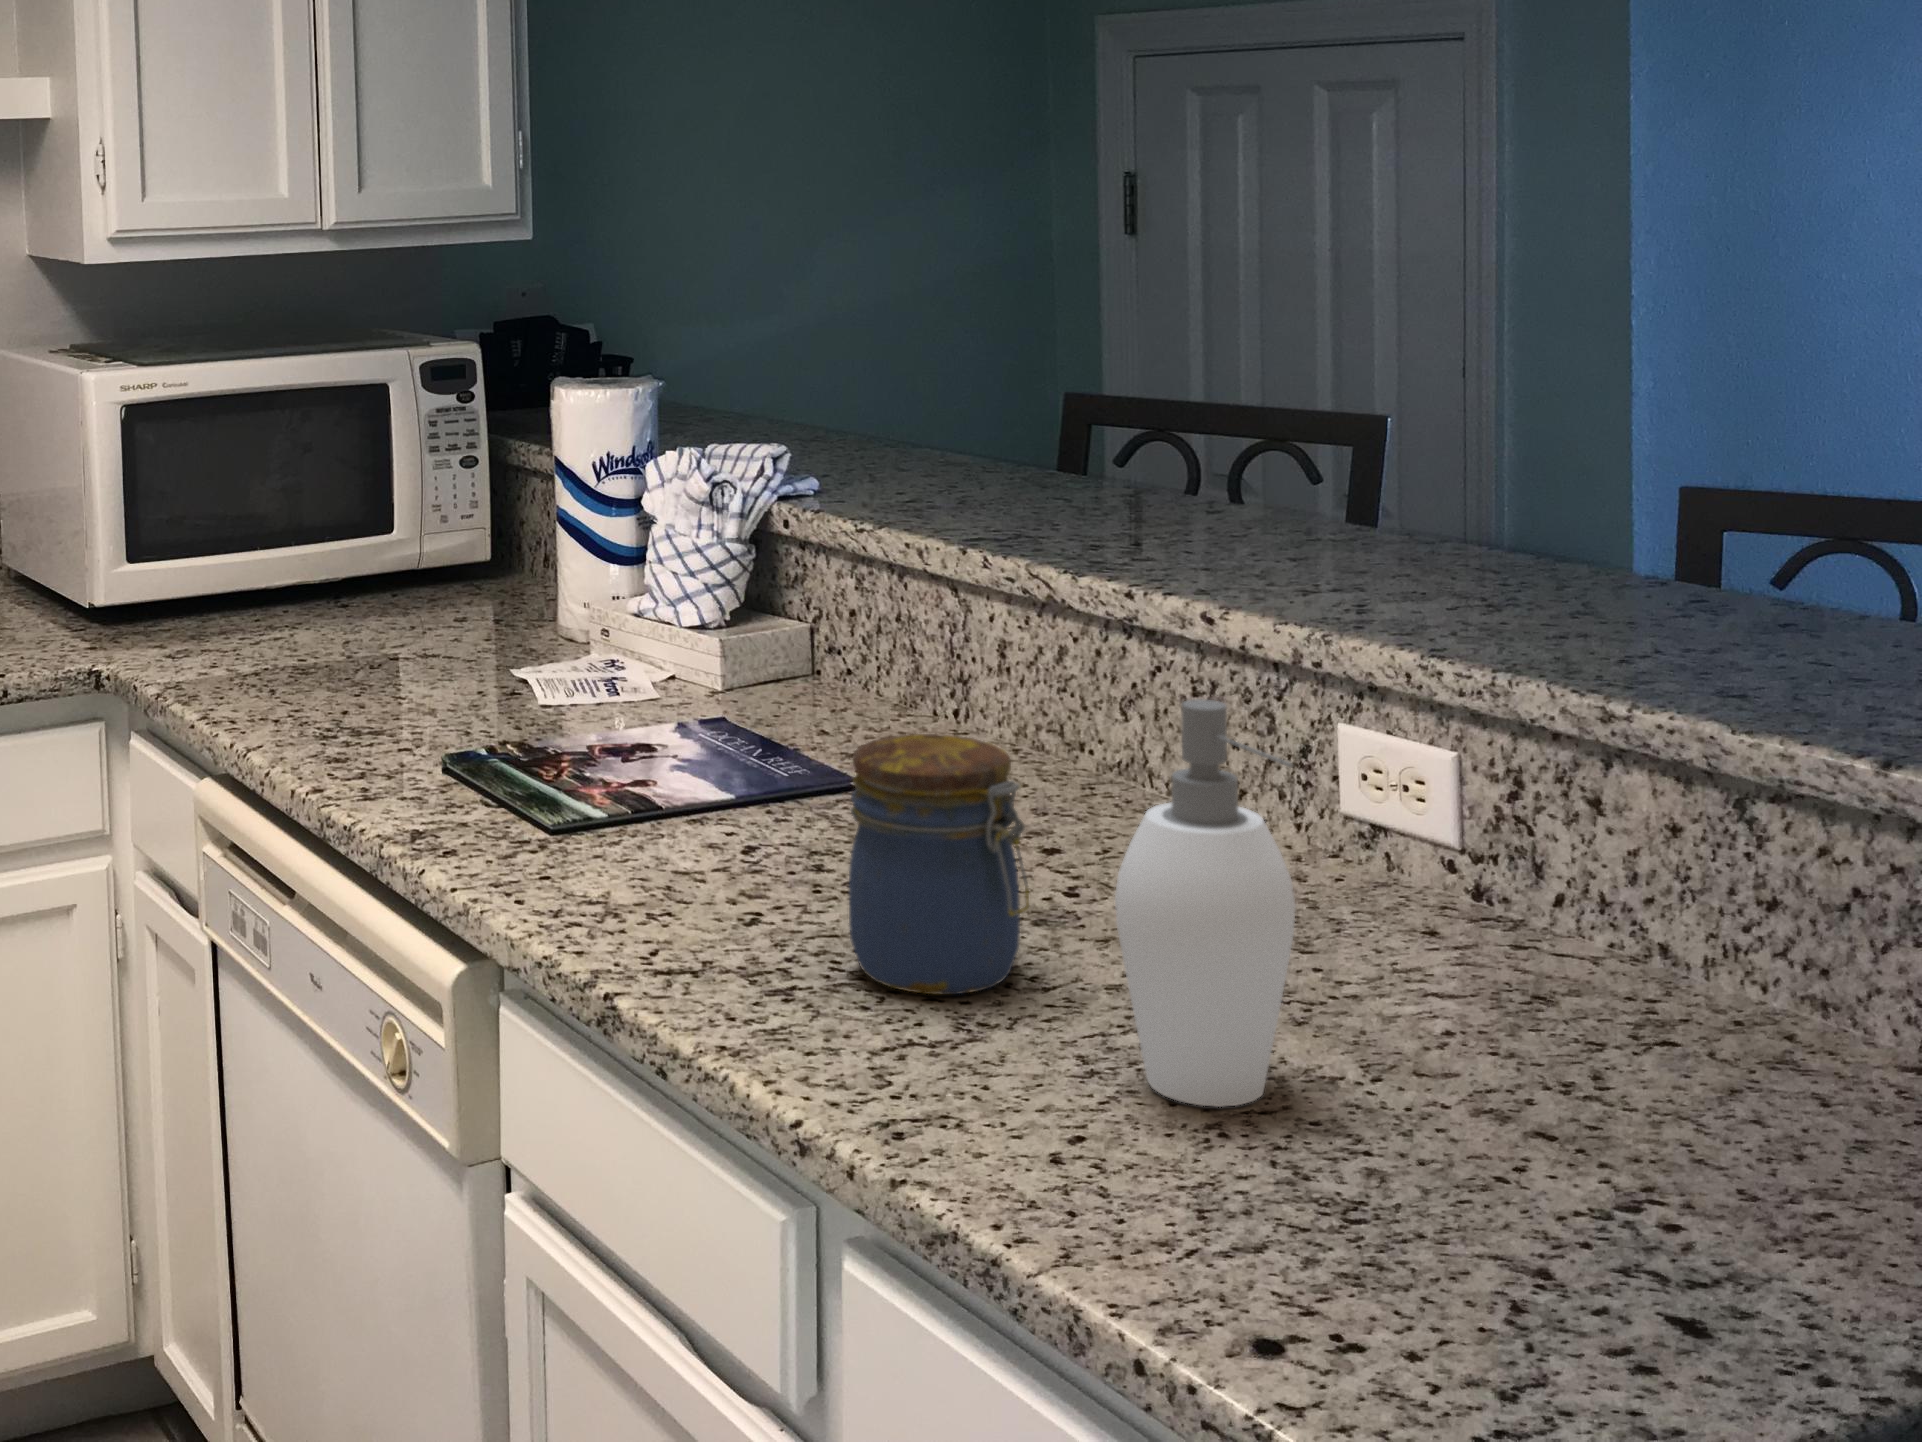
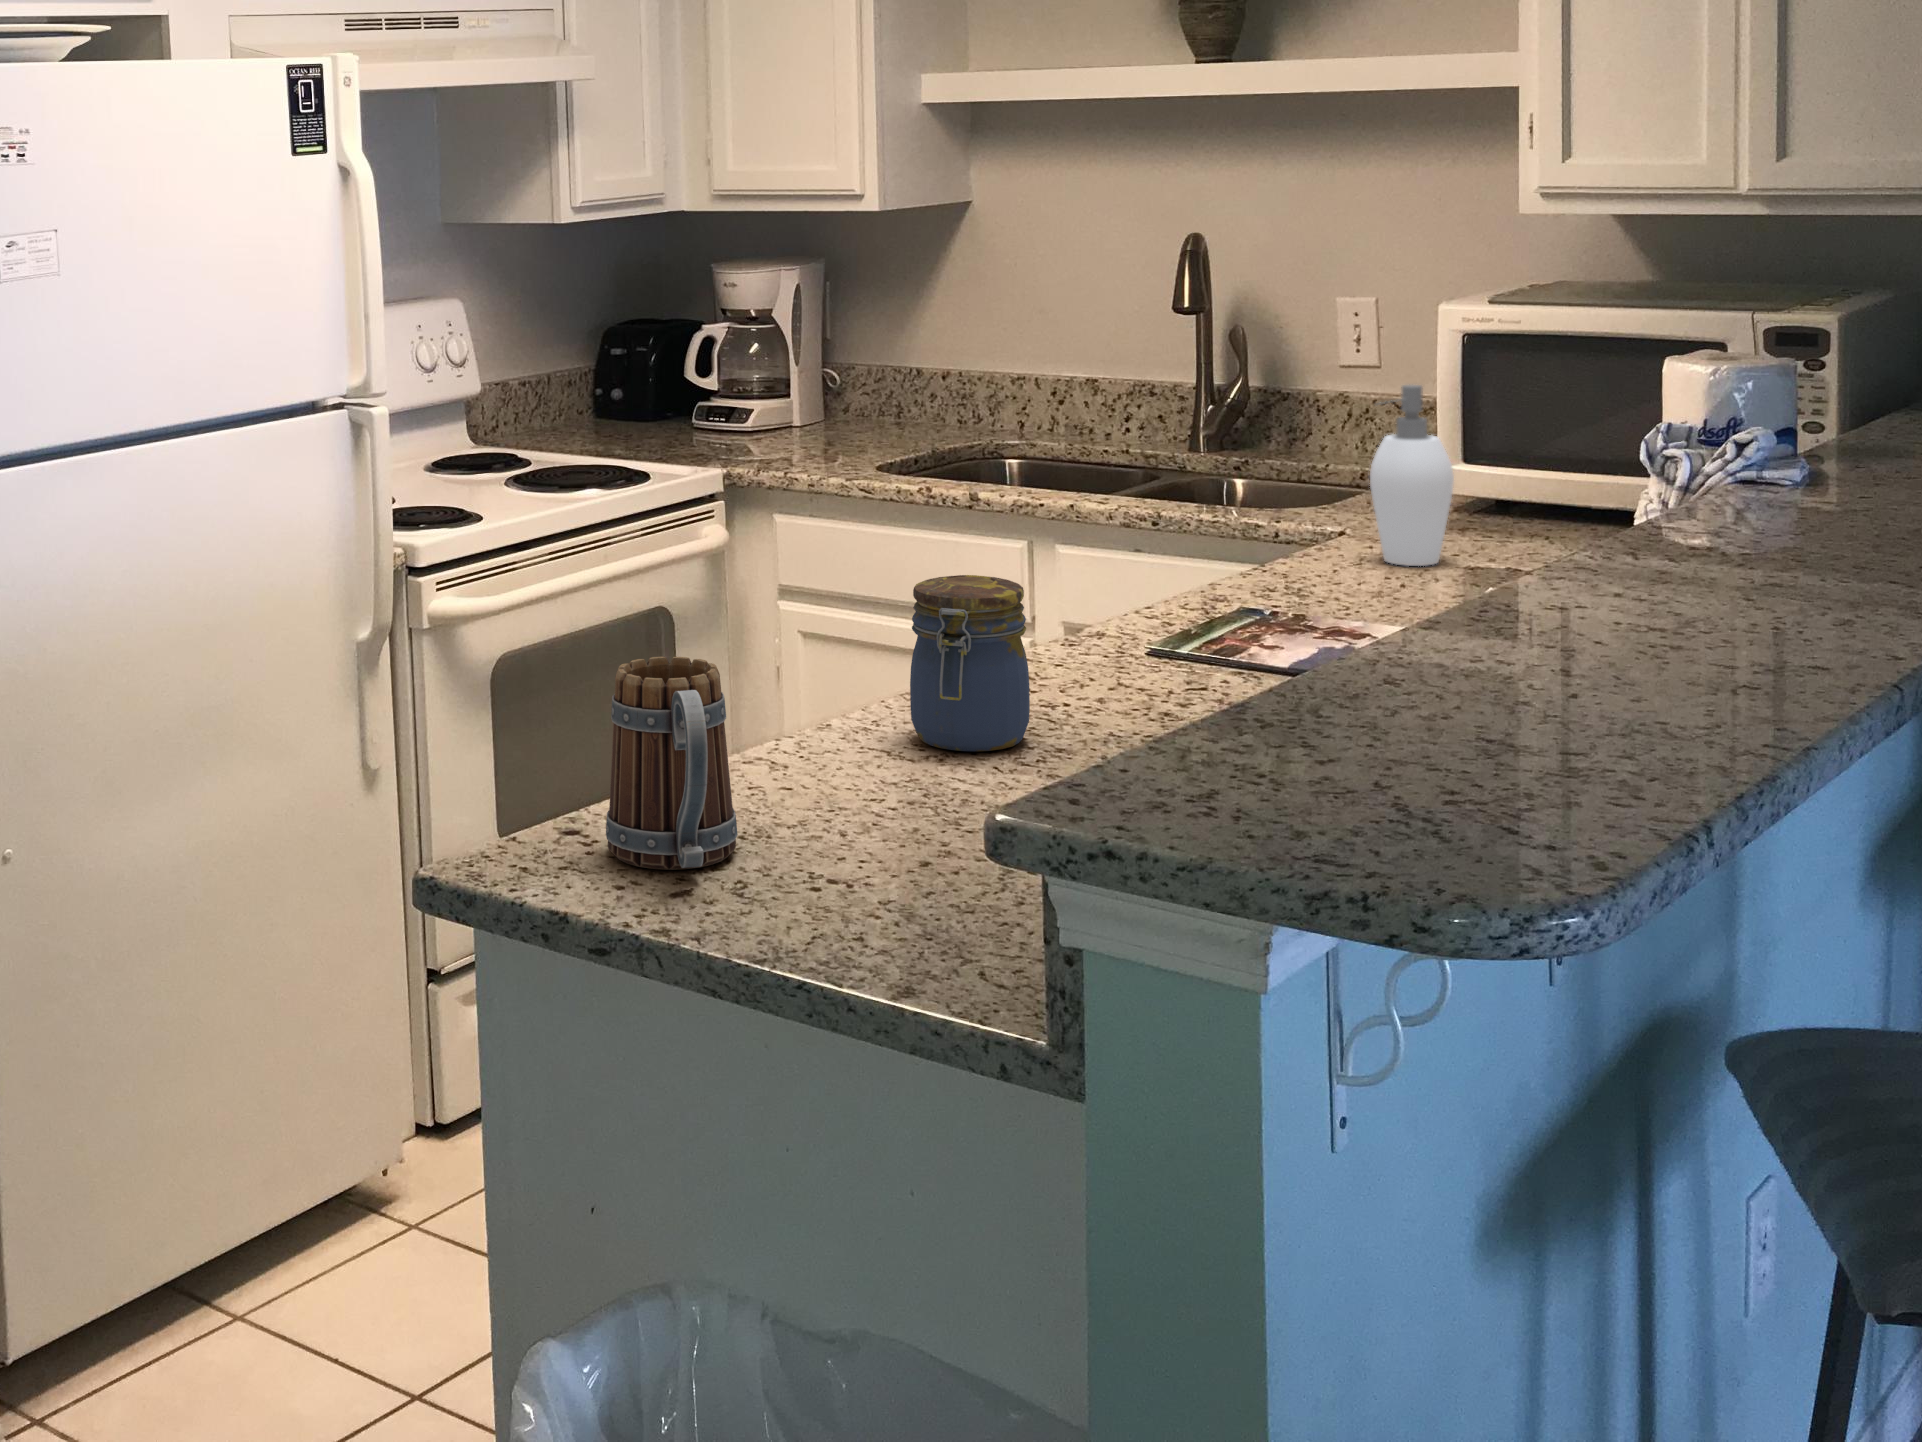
soap dispenser: present [1115,699,1295,1107] -> present [1370,385,1454,566]
mug: none [1368,913,1723,1285] -> present [606,657,738,870]

